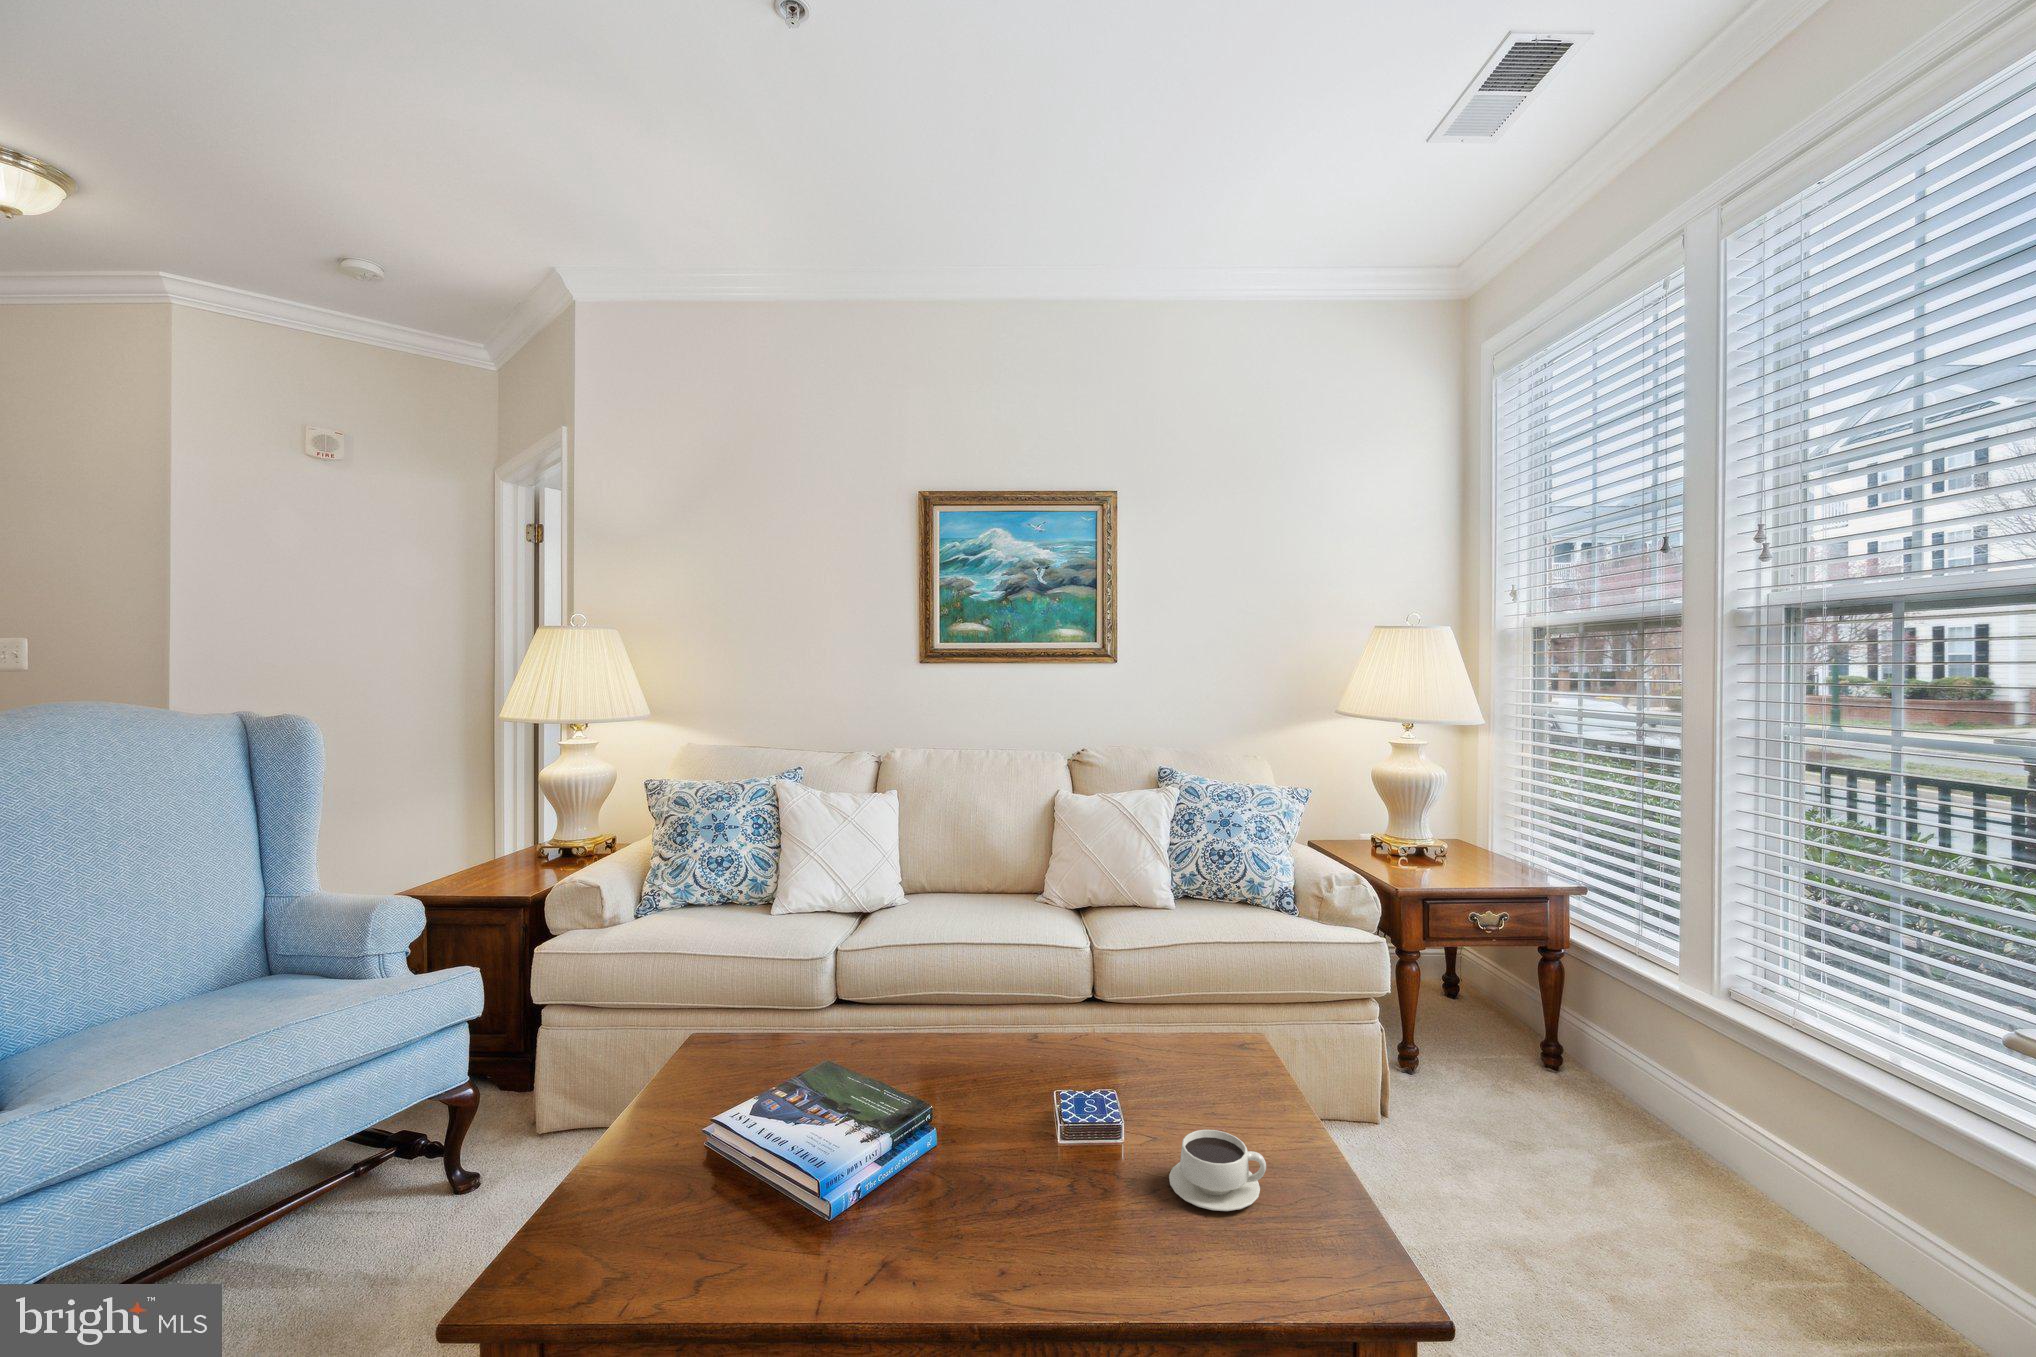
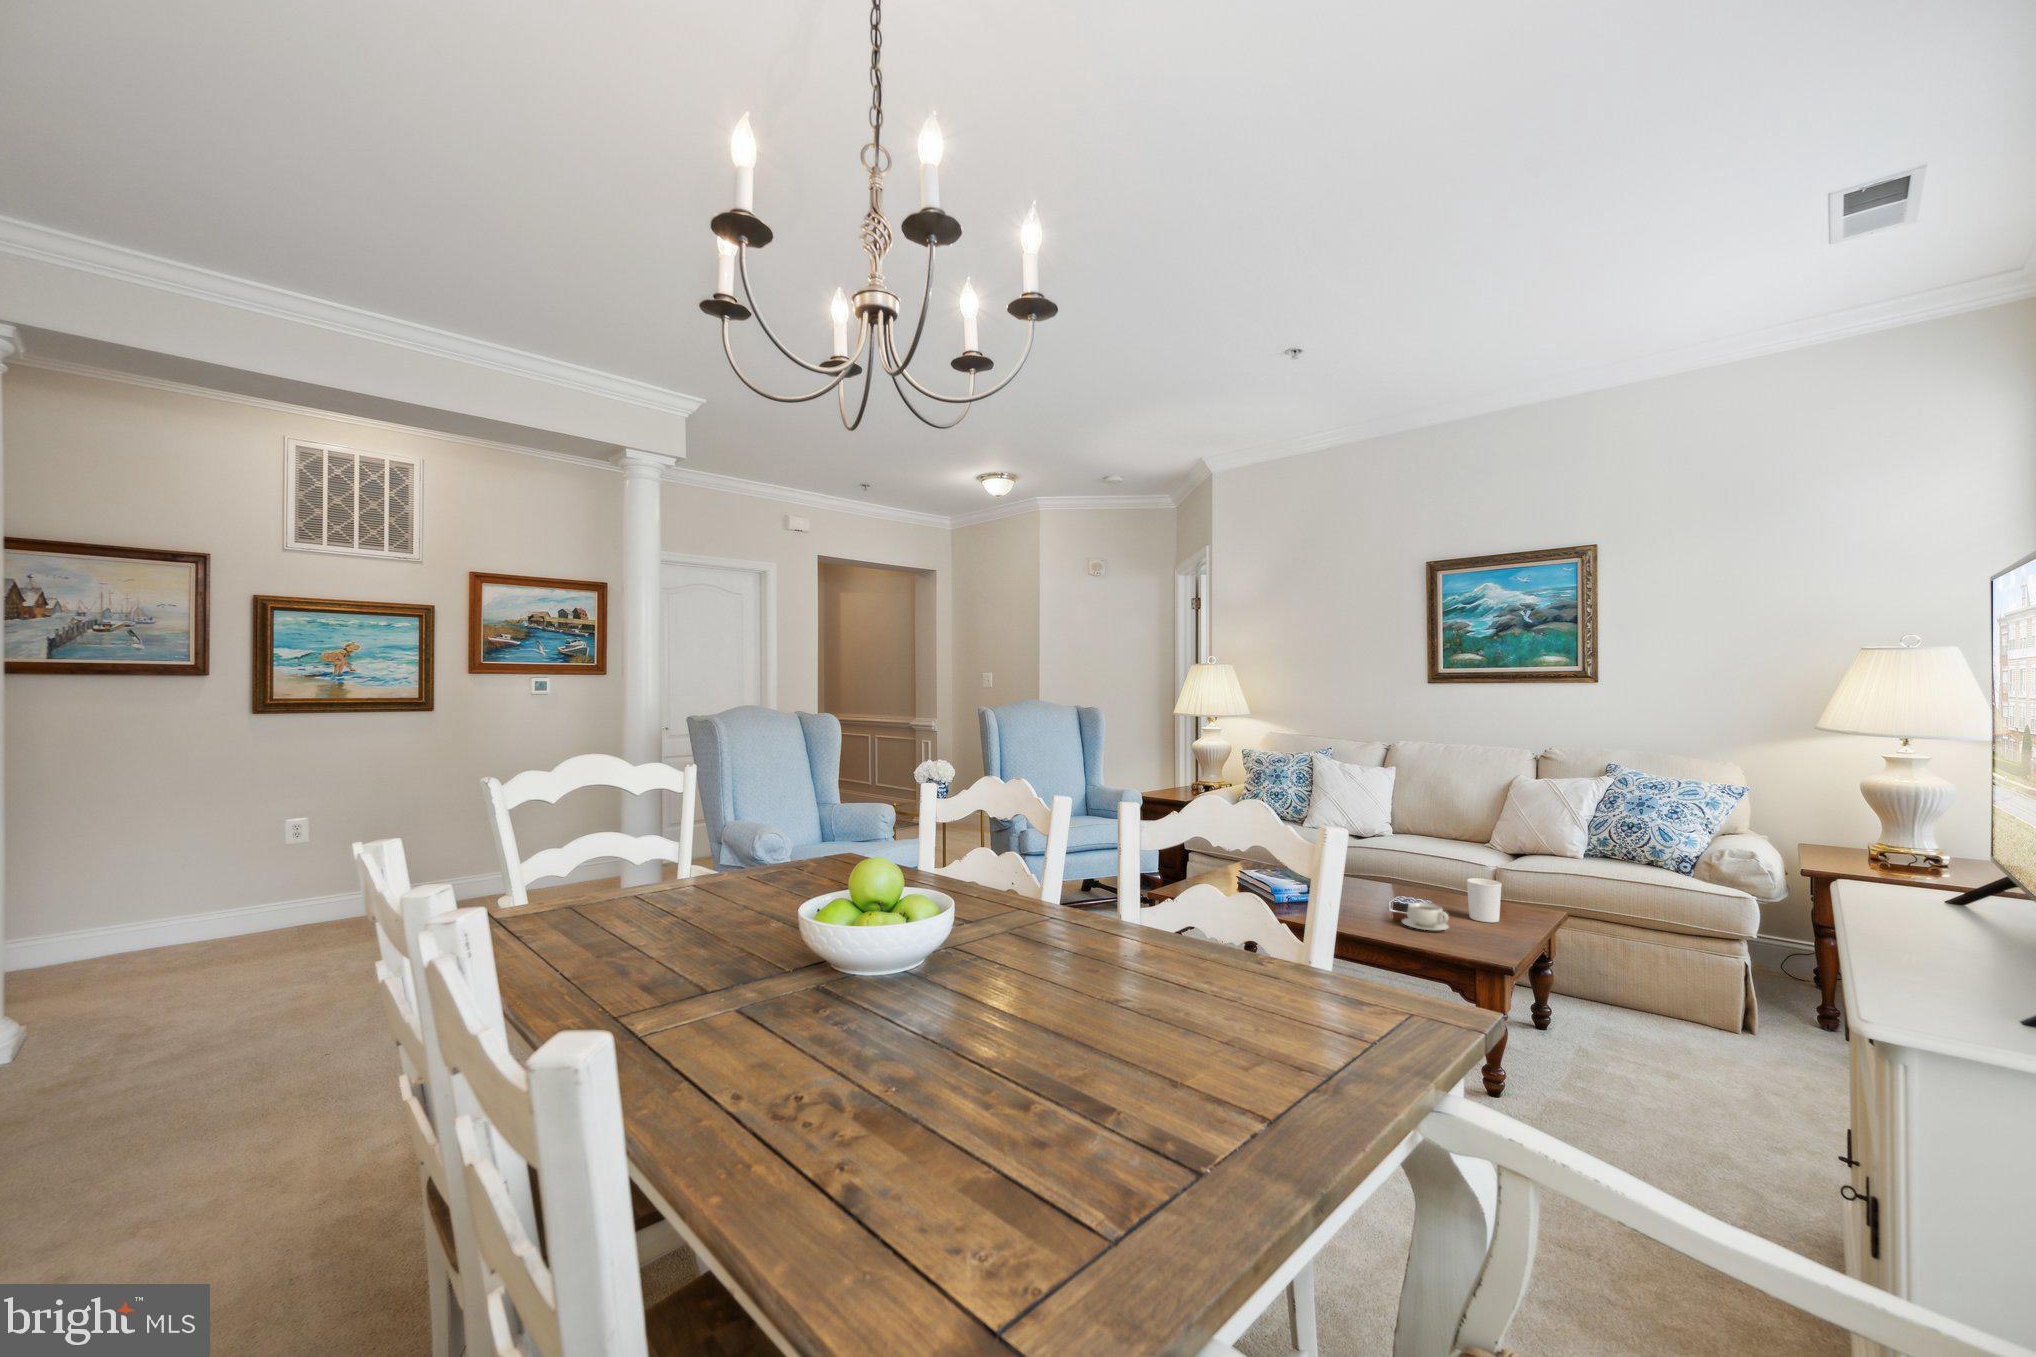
candle holder: none [1205,1025,1262,1115] -> present [1467,878,1502,923]

